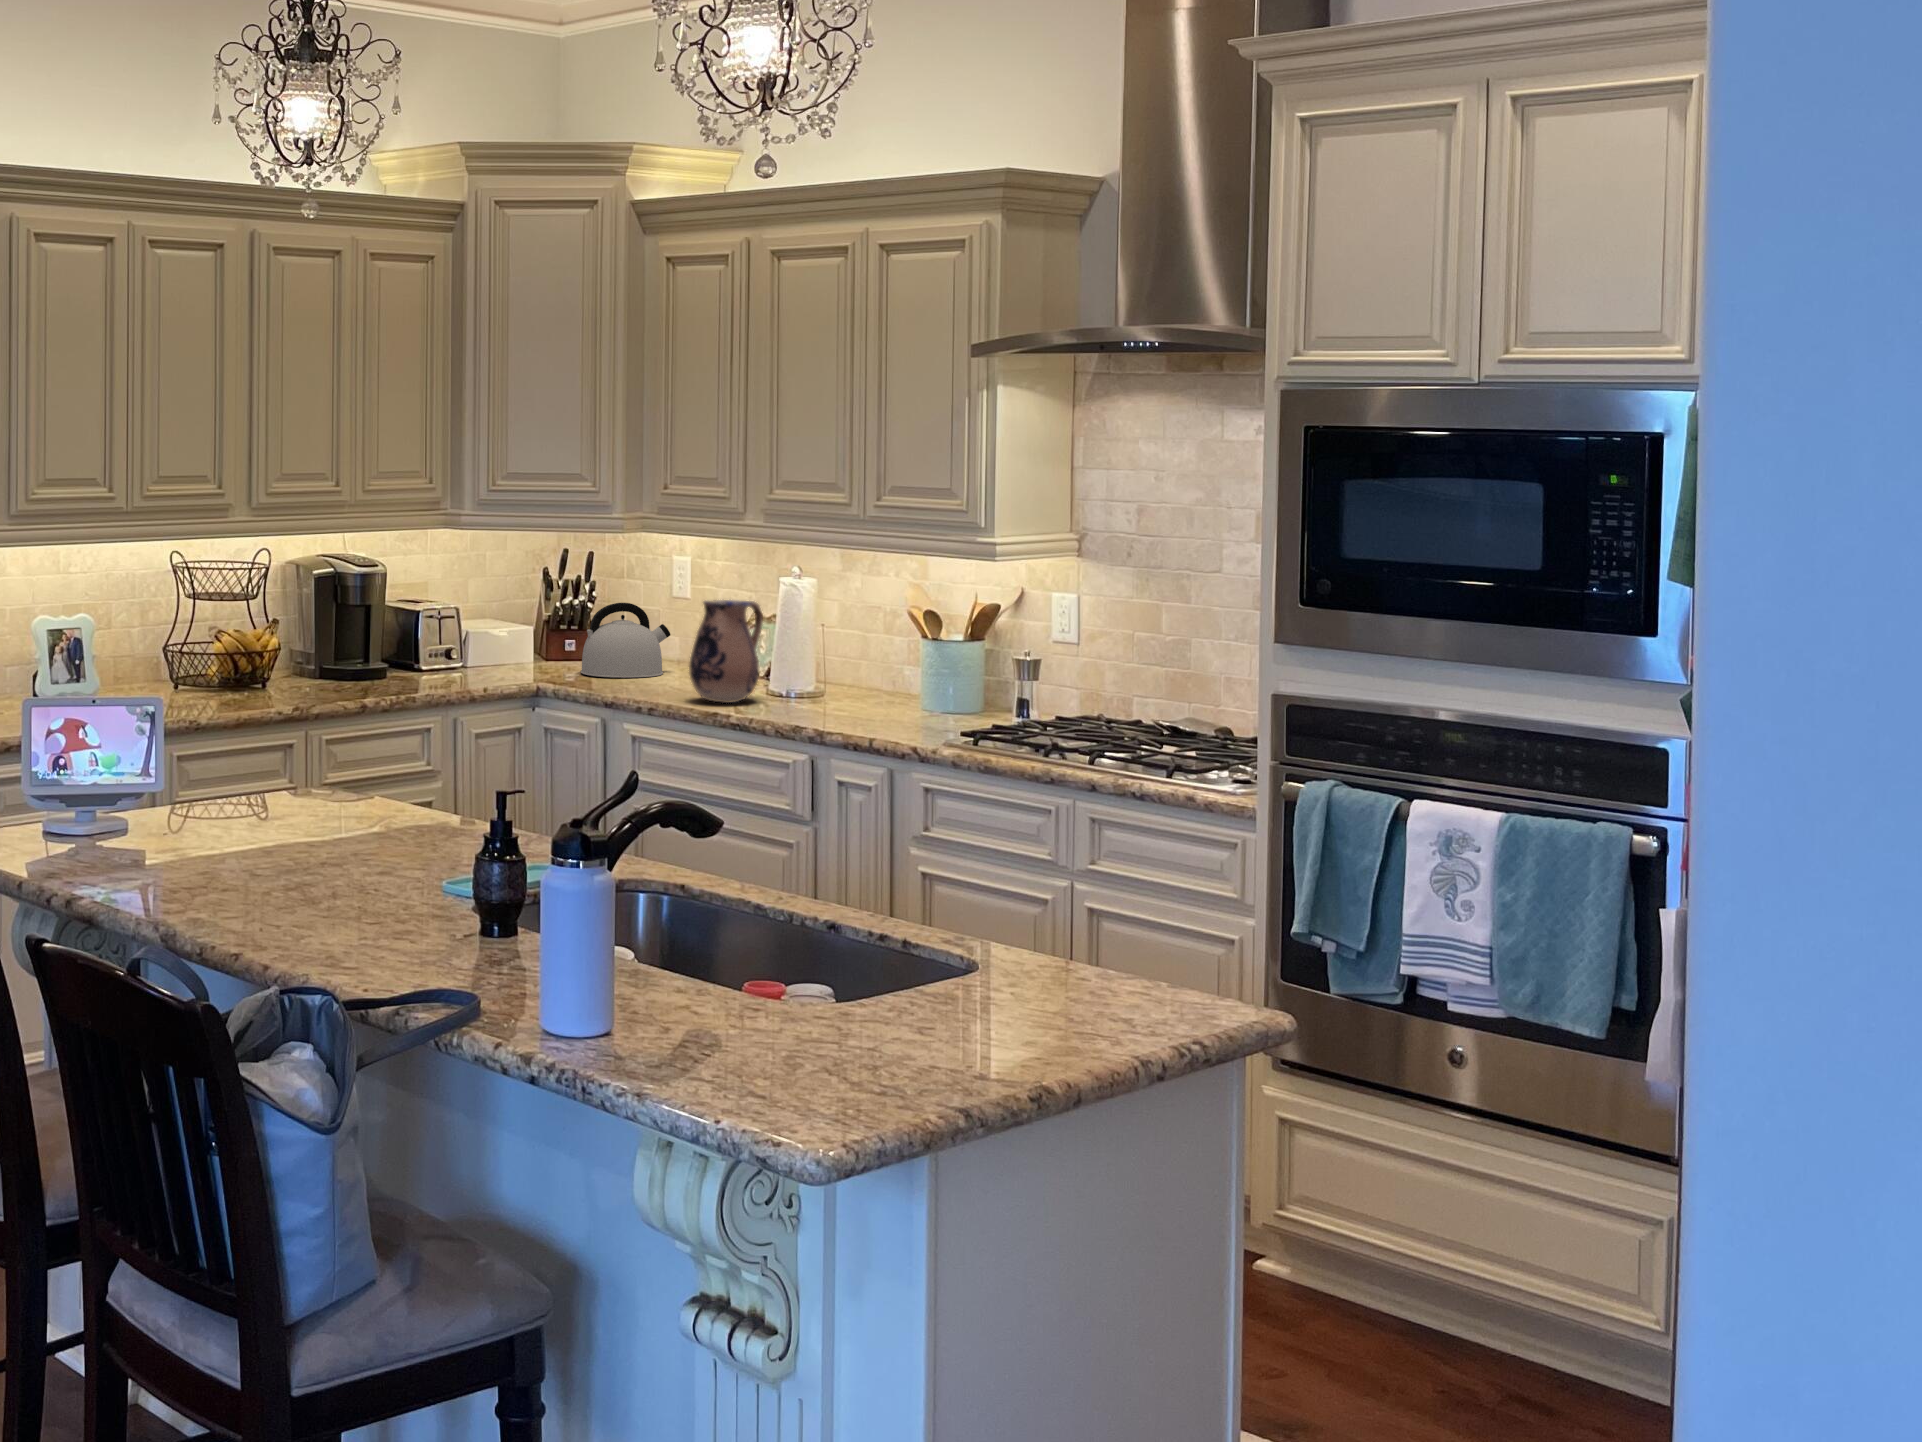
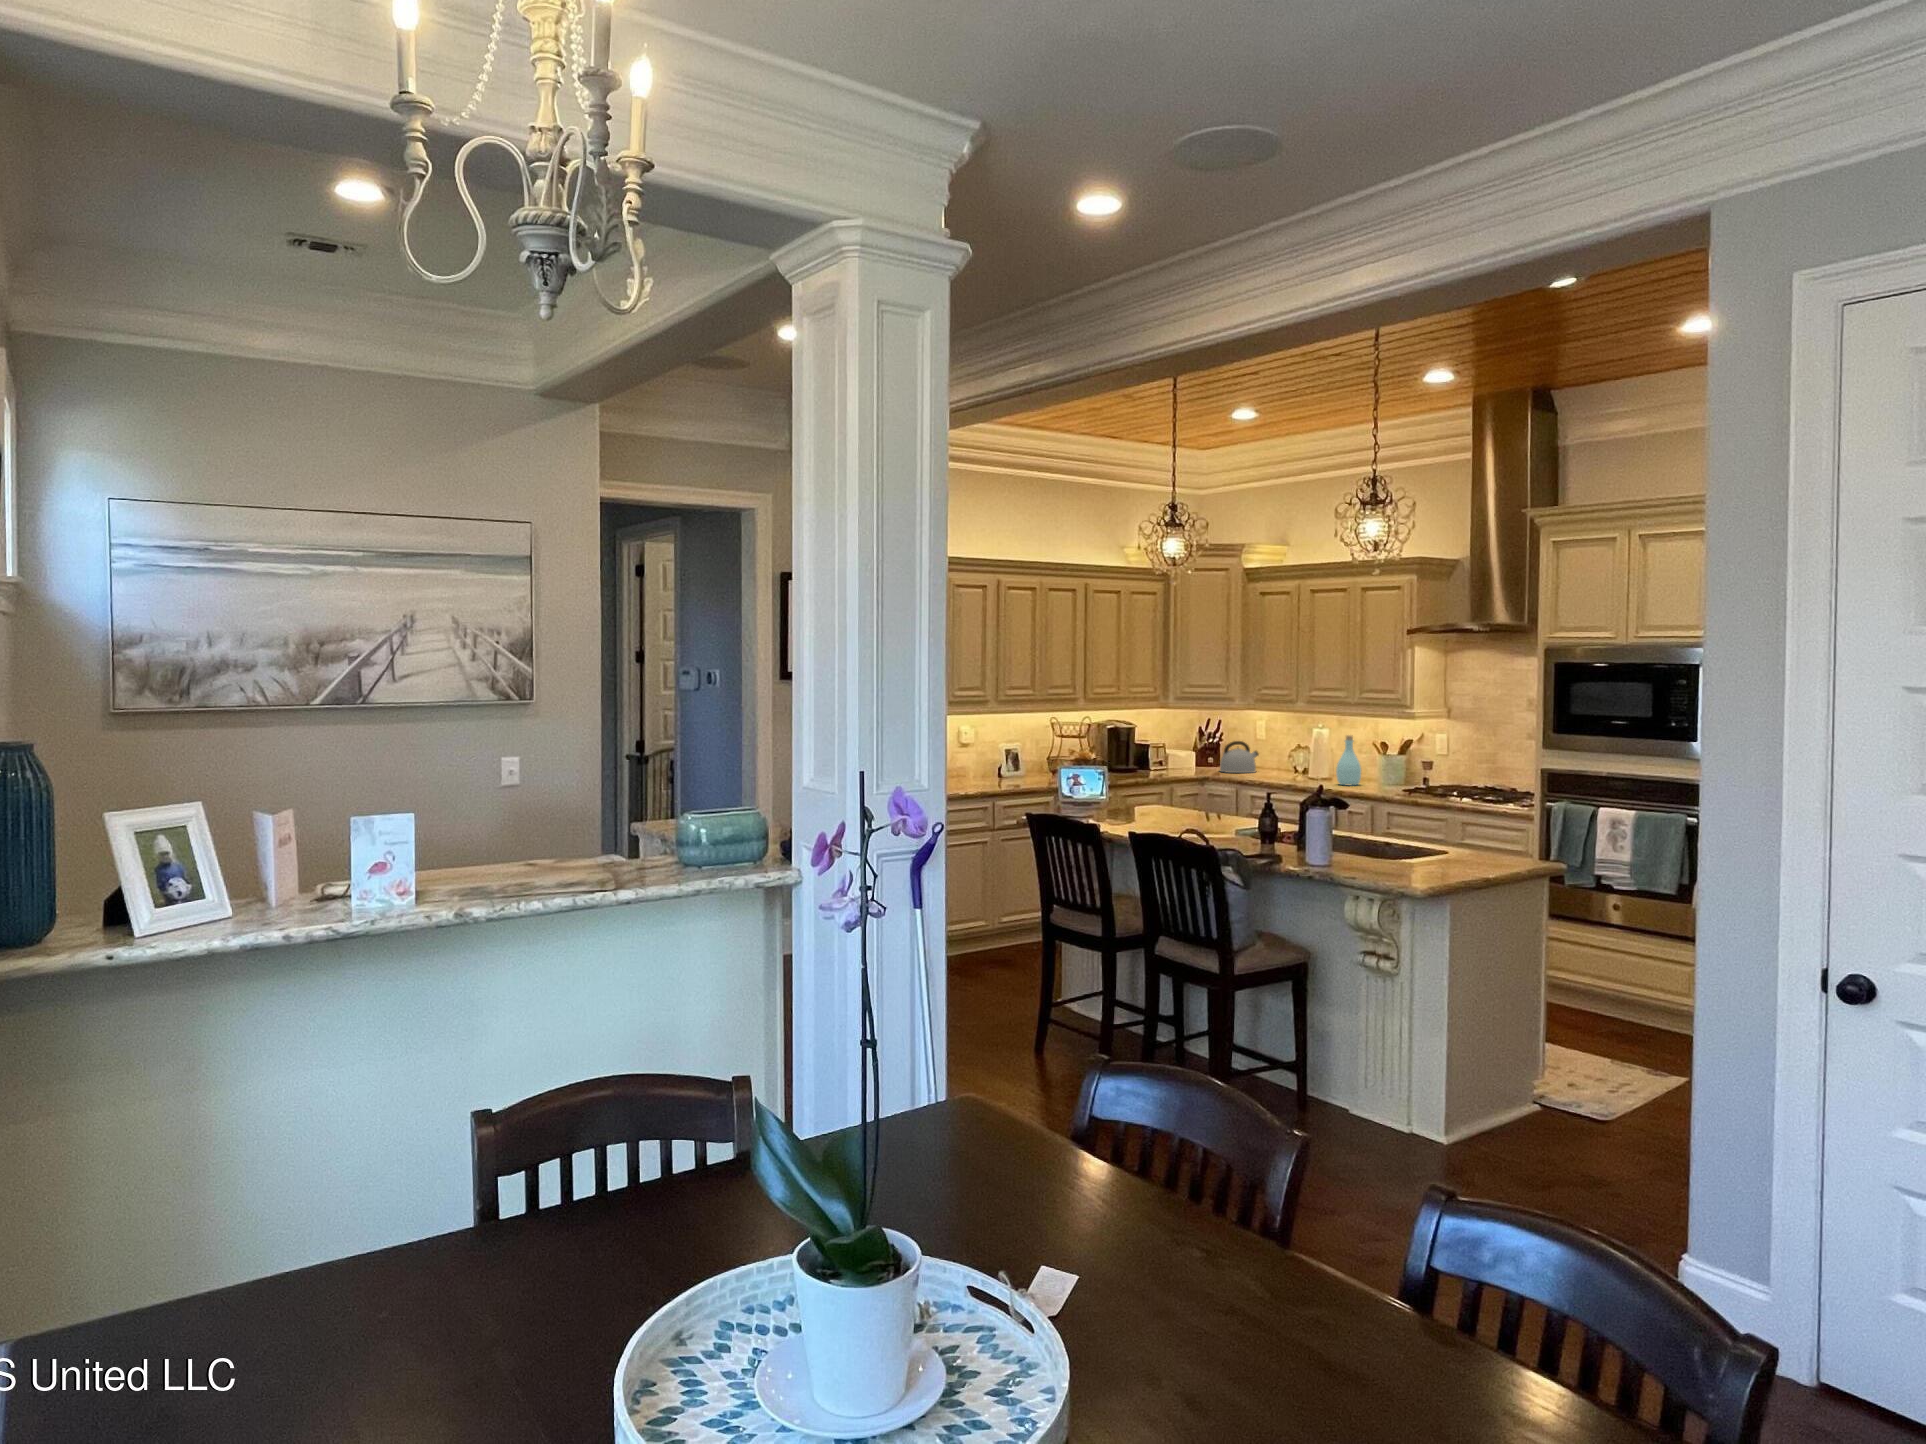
bottle: none [821,596,877,715] -> present [1336,735,1361,786]
ceramic pitcher: present [689,600,763,703] -> none [1276,738,1307,781]

